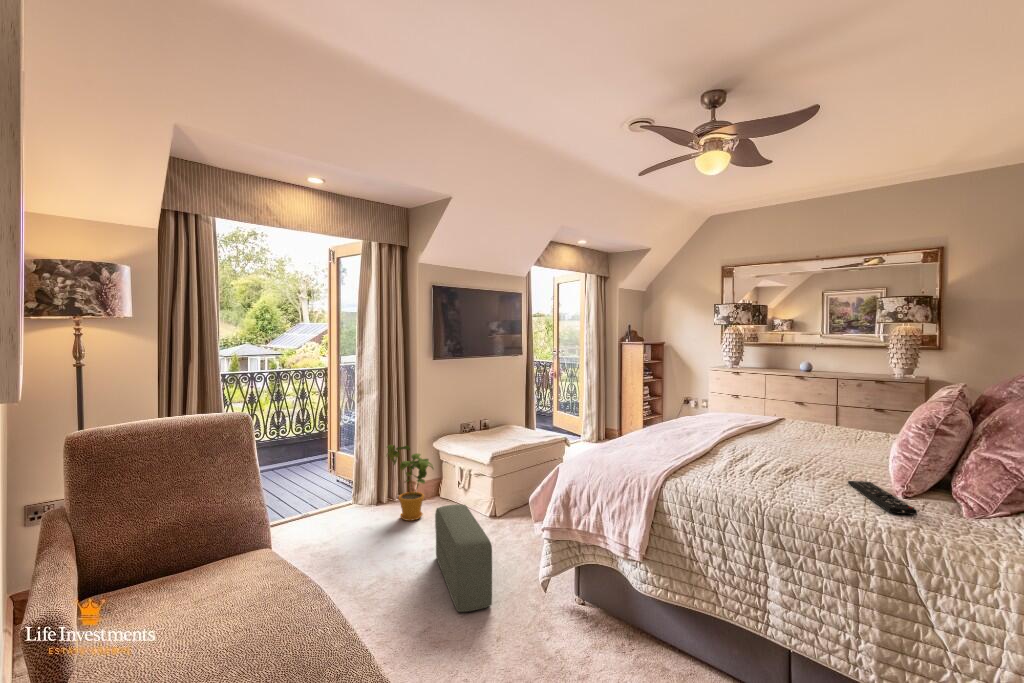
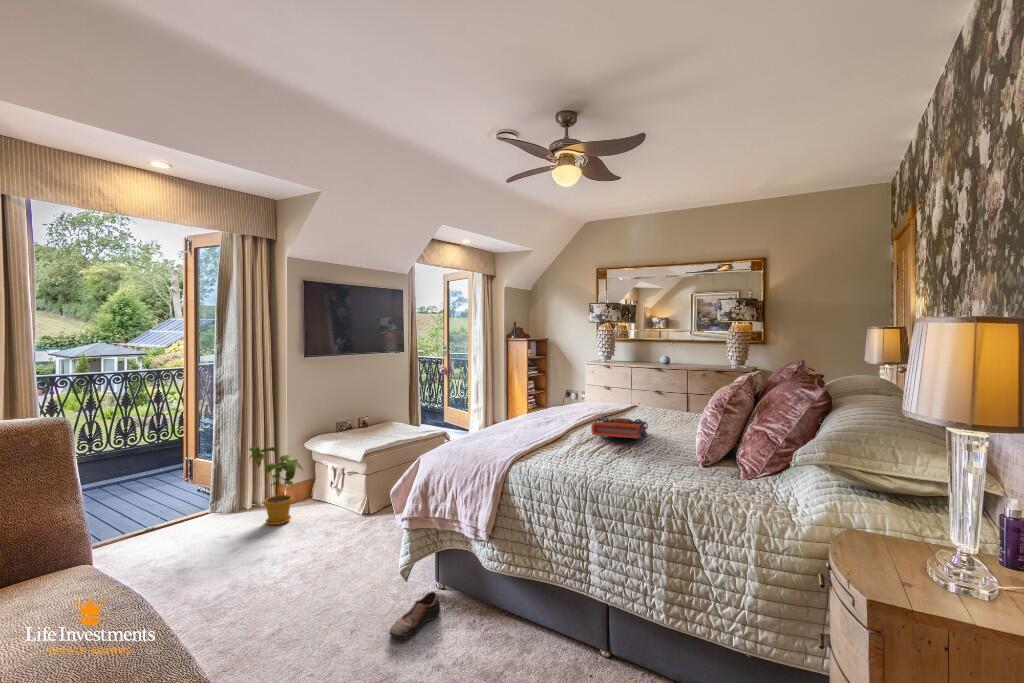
book: none [751,431,820,459] -> present [591,417,648,439]
remote control: present [848,481,917,515] -> none [661,455,701,479]
pouf: present [435,504,492,612] -> none [299,503,352,609]
shoe: none [536,608,585,658] -> present [389,592,440,640]

